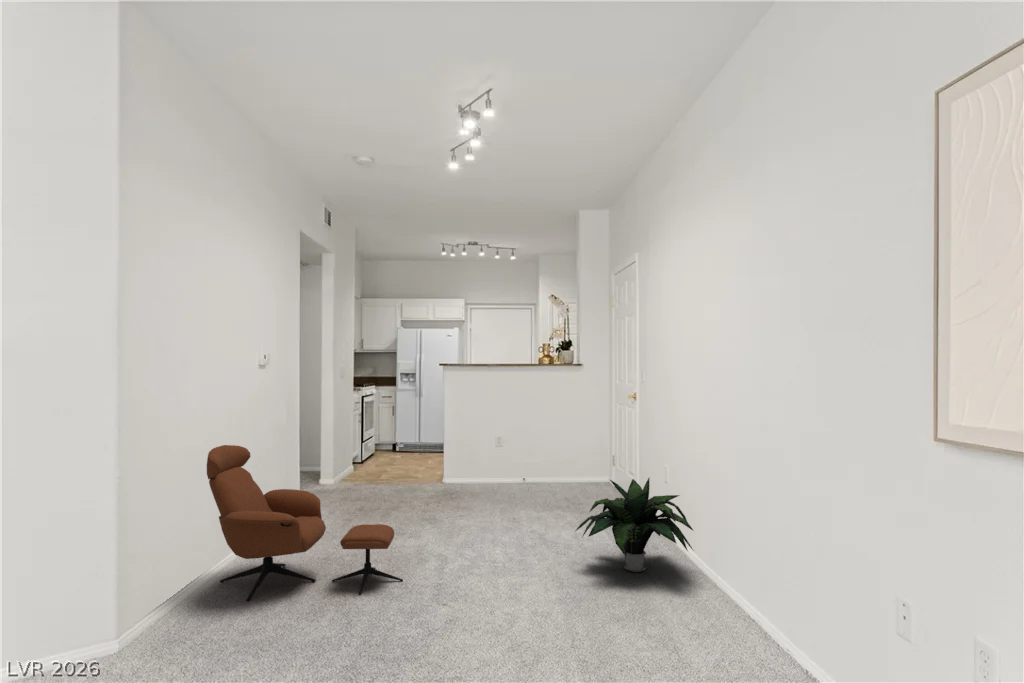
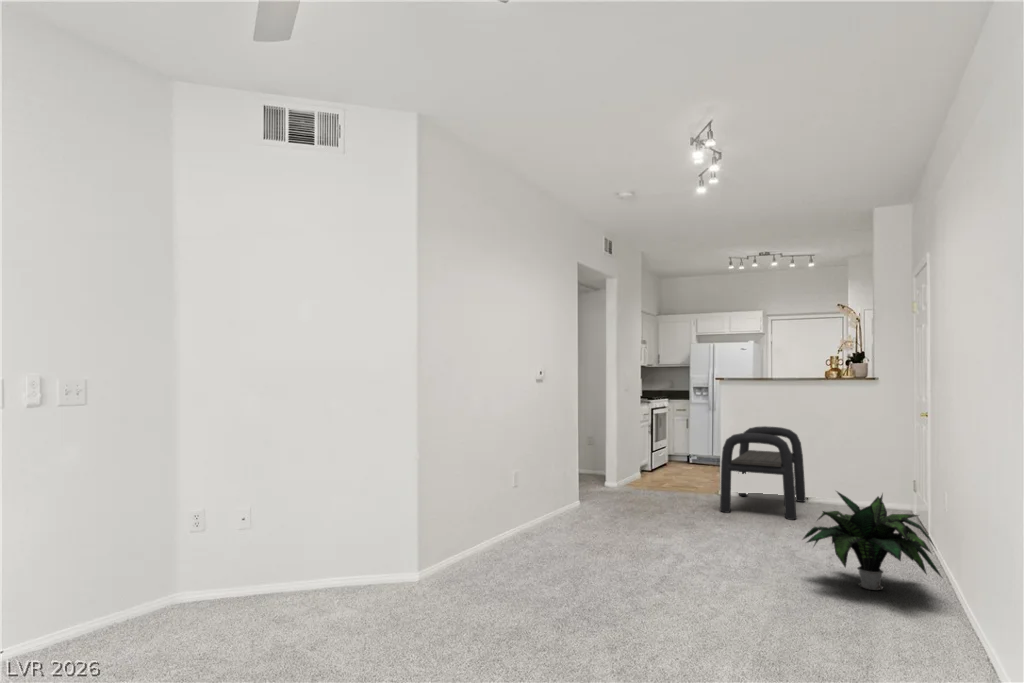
bench: none [456,412,527,504] -> present [720,426,805,520]
lounge chair: present [207,445,403,601] -> none [492,436,635,562]

